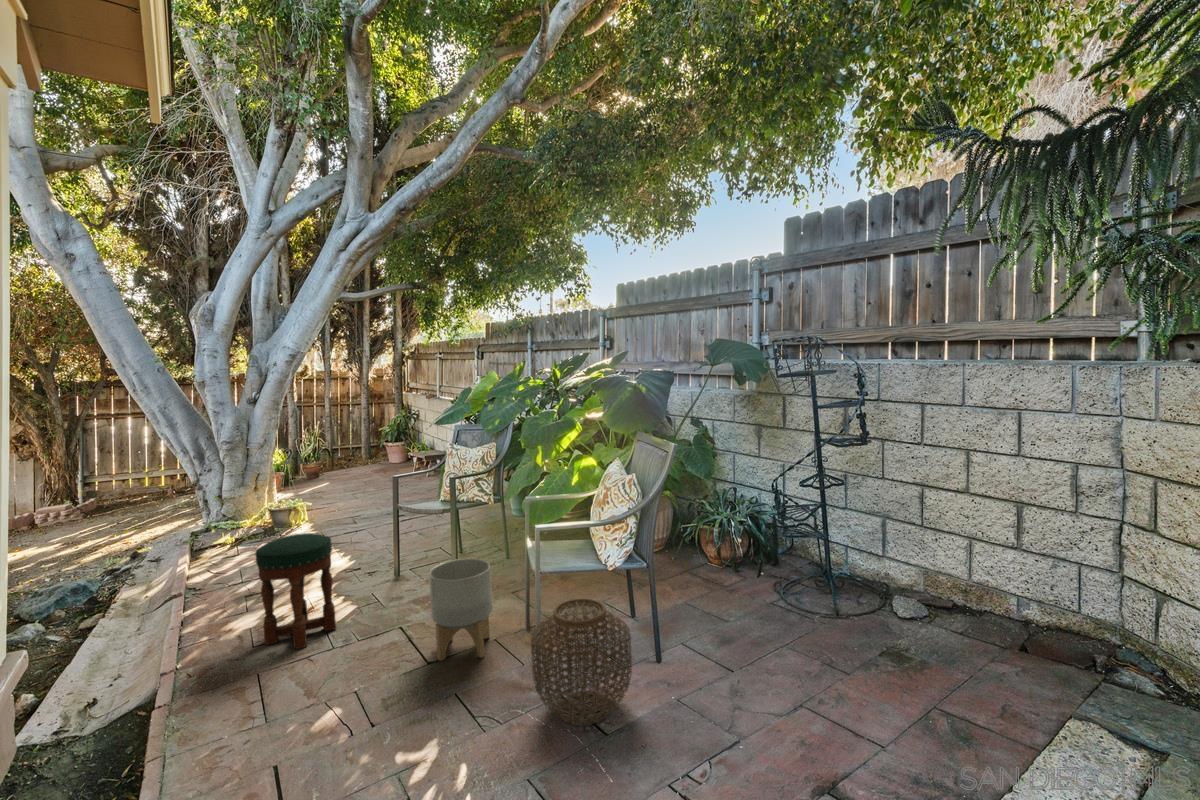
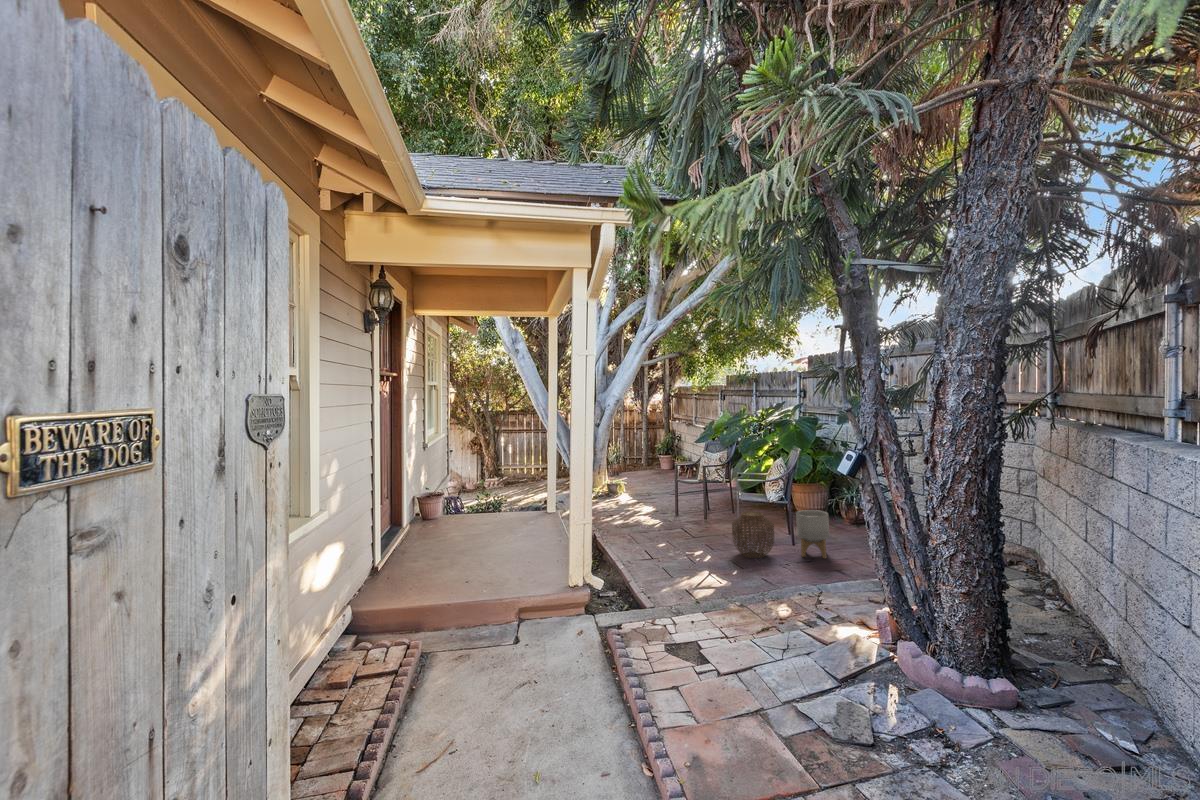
stool: present [256,533,336,649] -> none [621,485,651,531]
planter: present [429,558,493,661] -> present [796,510,829,559]

